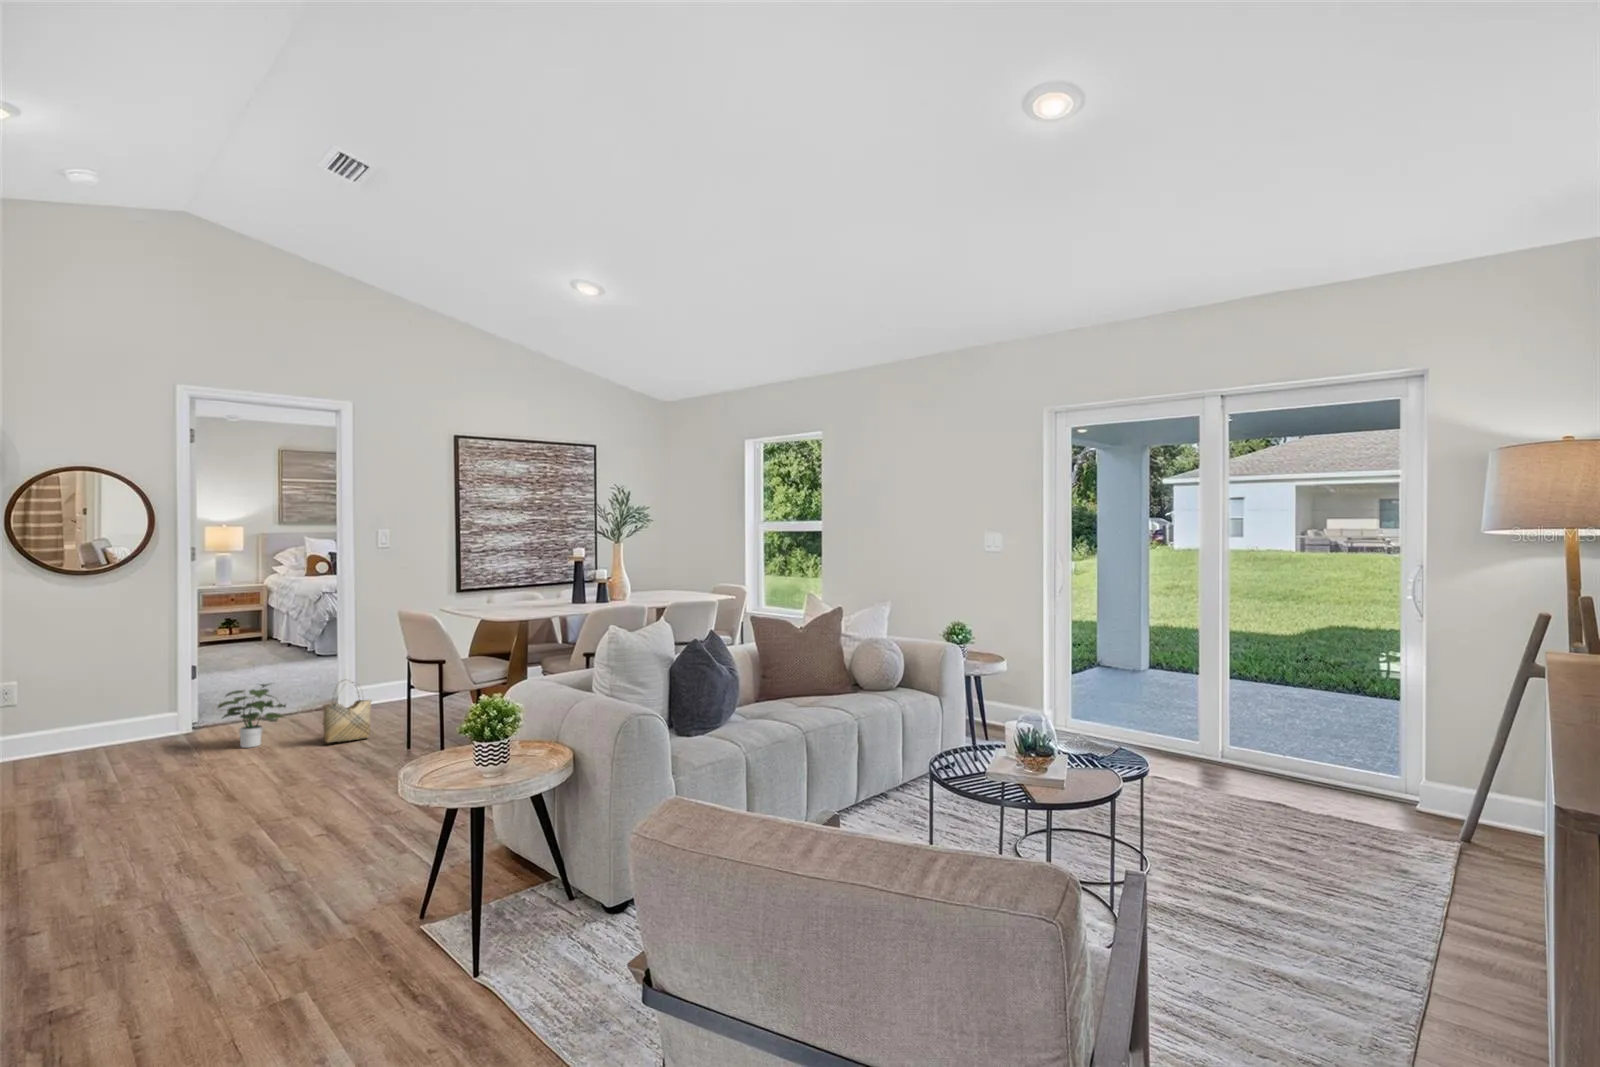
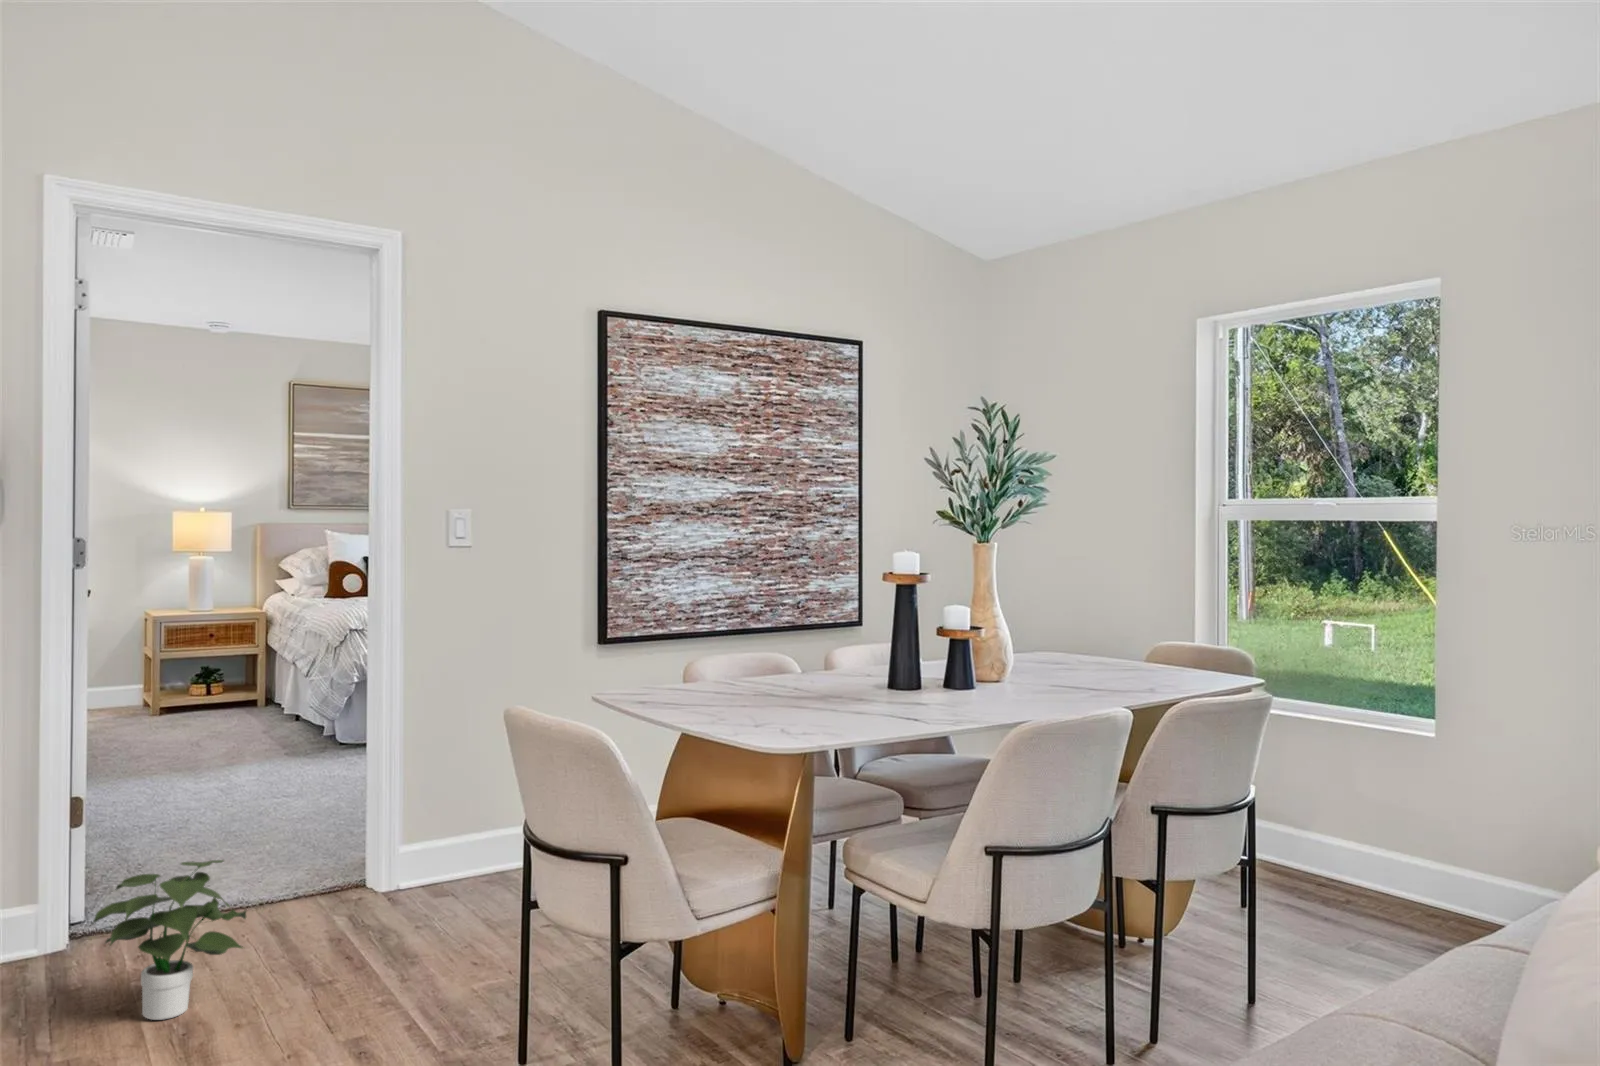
woven basket: present [323,682,371,743] -> none [322,859,432,1021]

